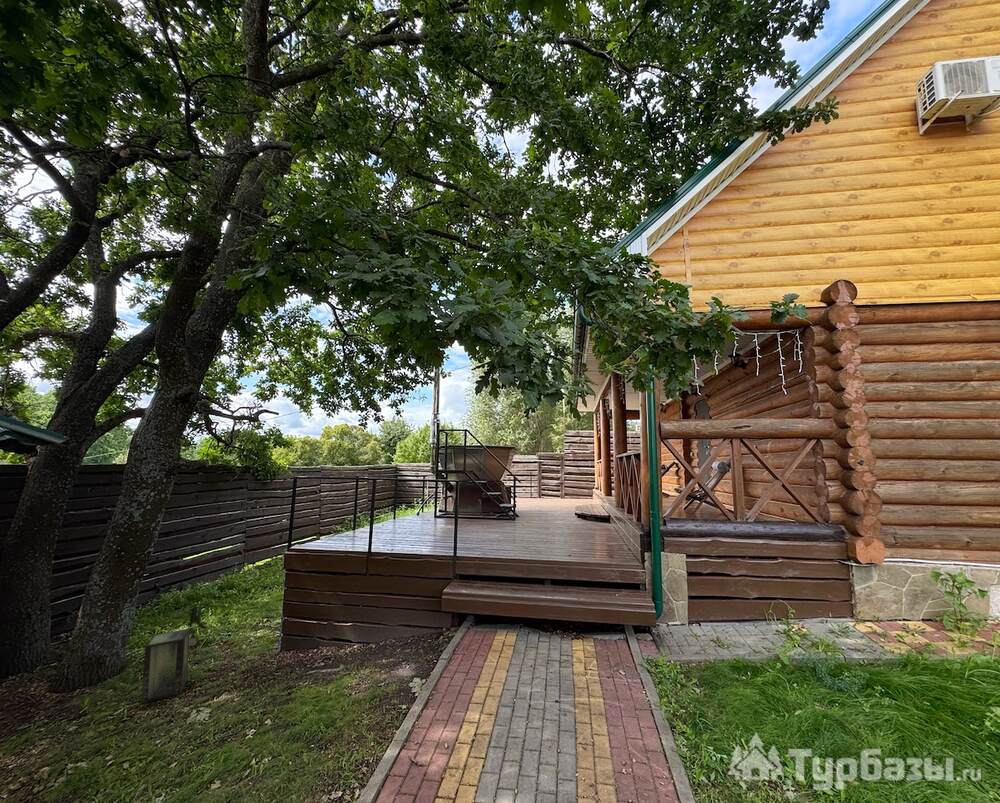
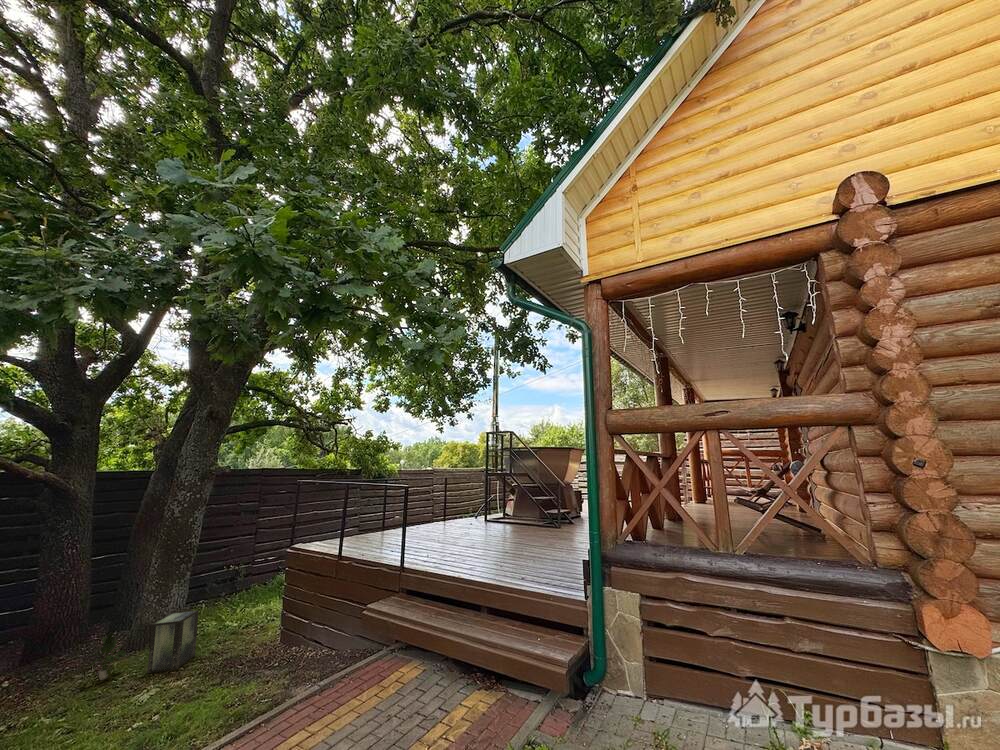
potted plant: present [184,607,208,646] -> present [90,633,127,680]

